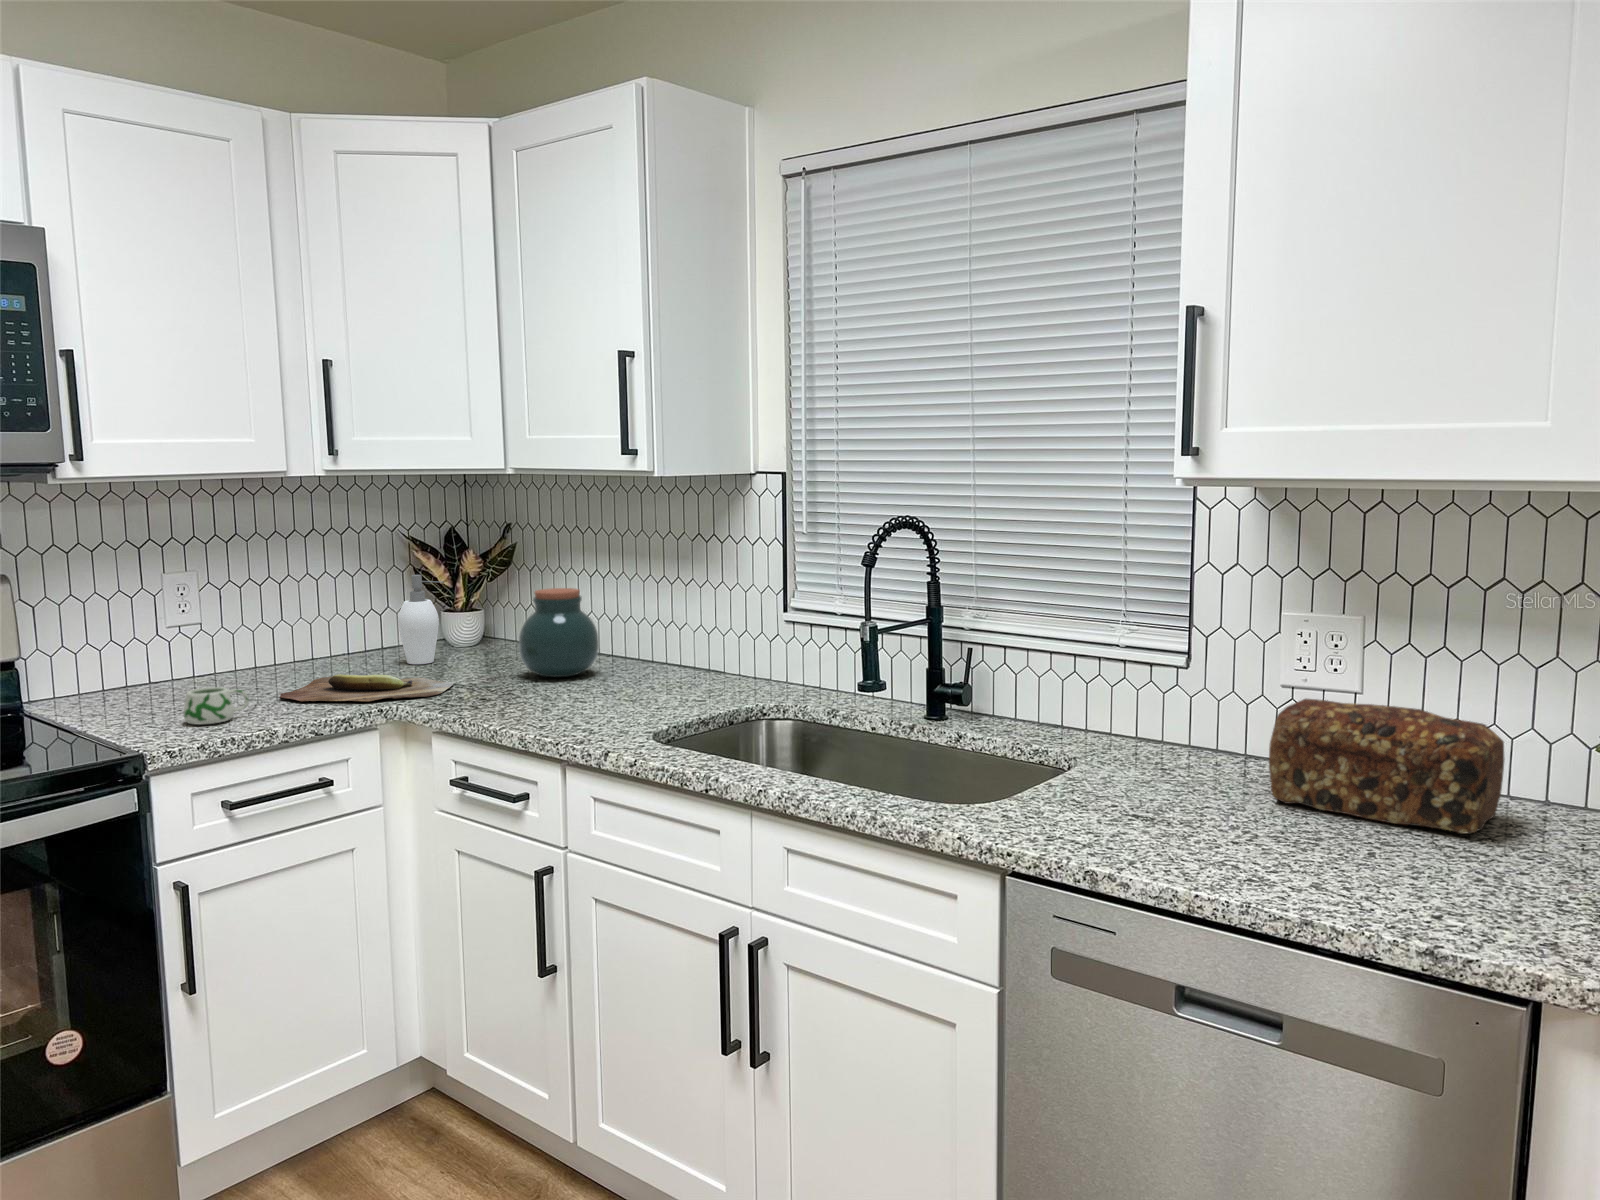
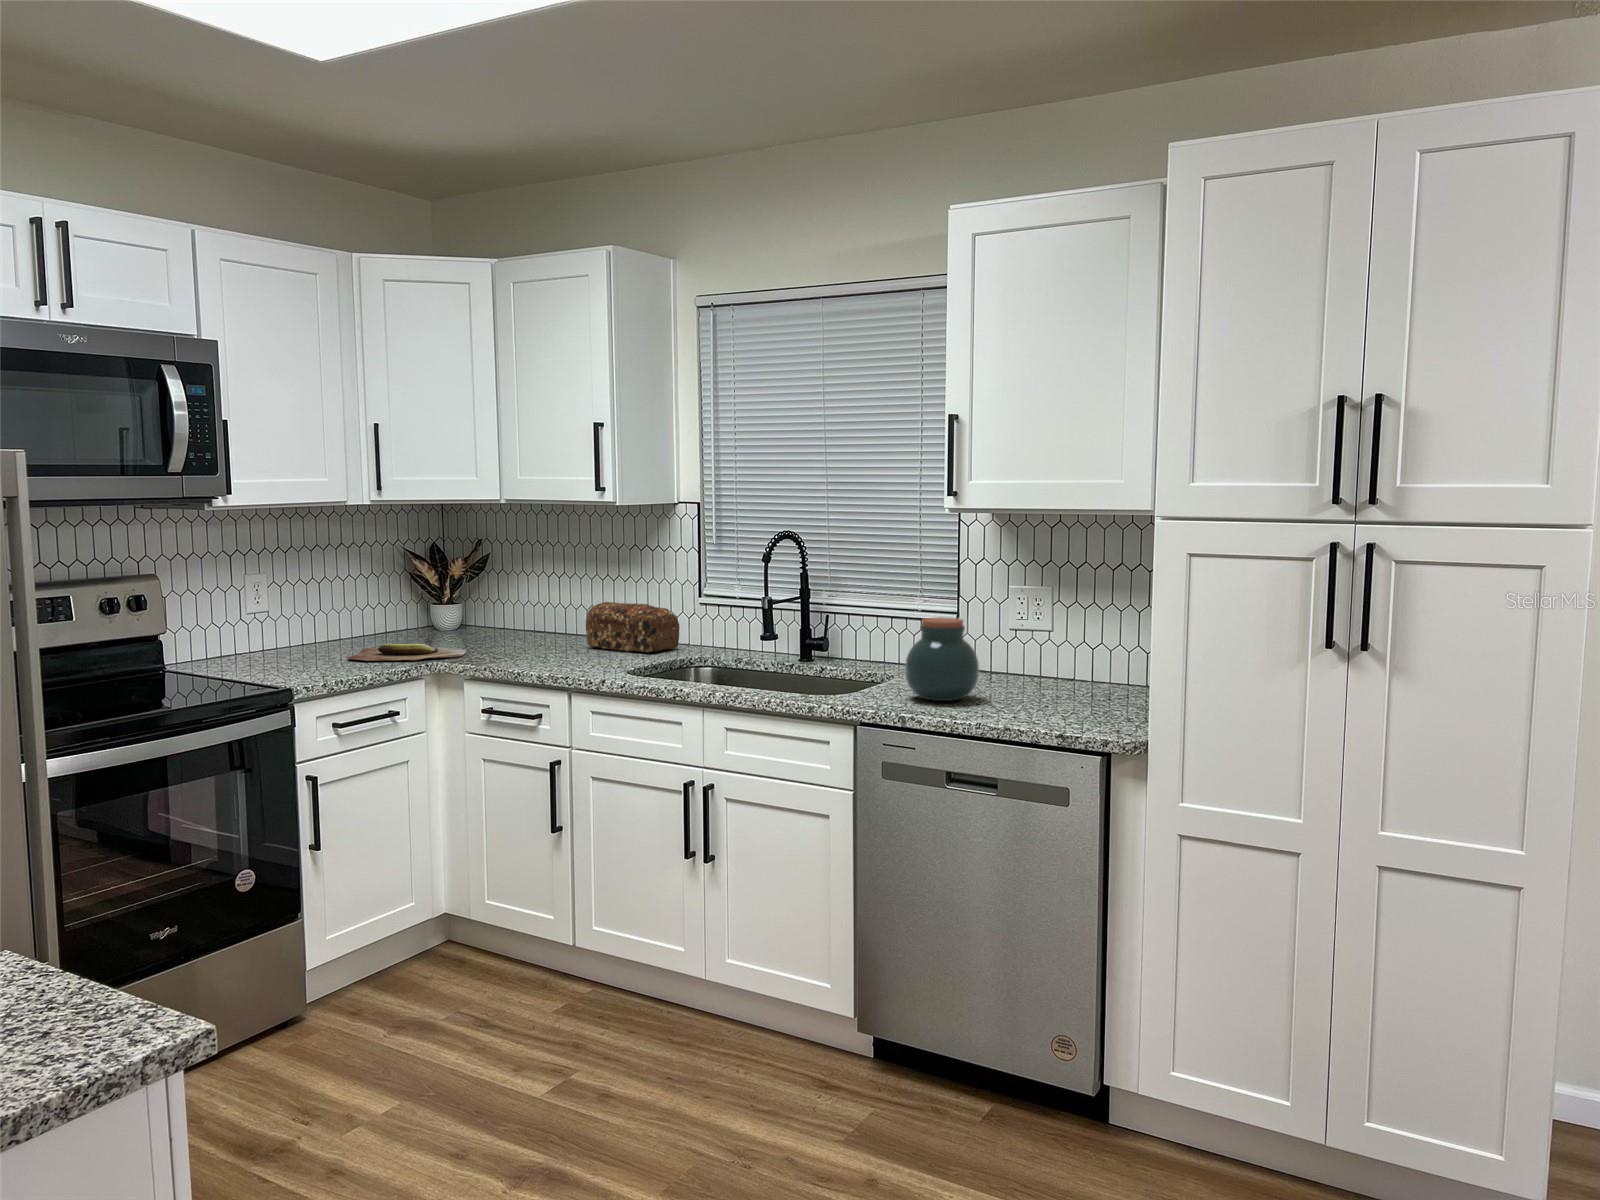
soap dispenser: present [398,575,444,664] -> none [410,576,446,641]
jar: present [519,588,599,677] -> present [905,617,979,701]
mug: present [183,687,249,725] -> none [298,649,339,673]
bread loaf: present [1269,699,1505,833] -> present [586,602,679,652]

